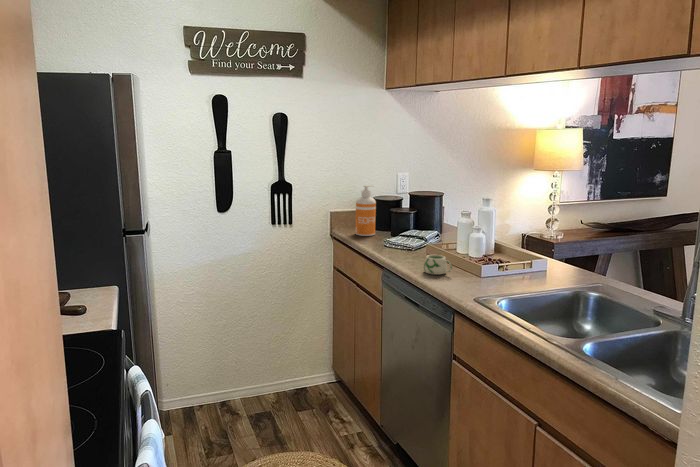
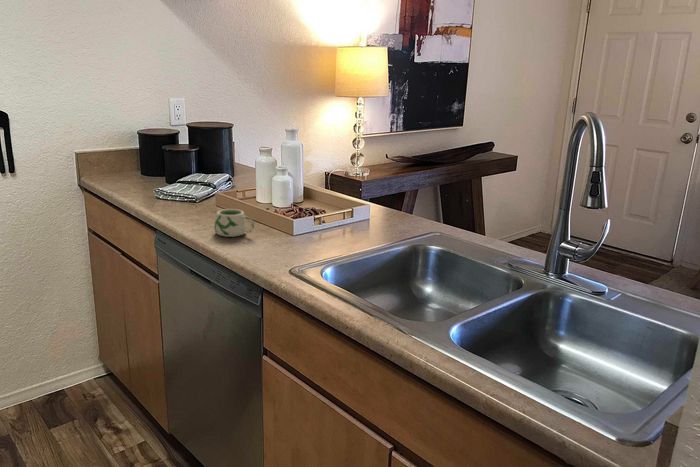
soap dispenser: present [355,185,376,236] -> none [112,114,144,184]

